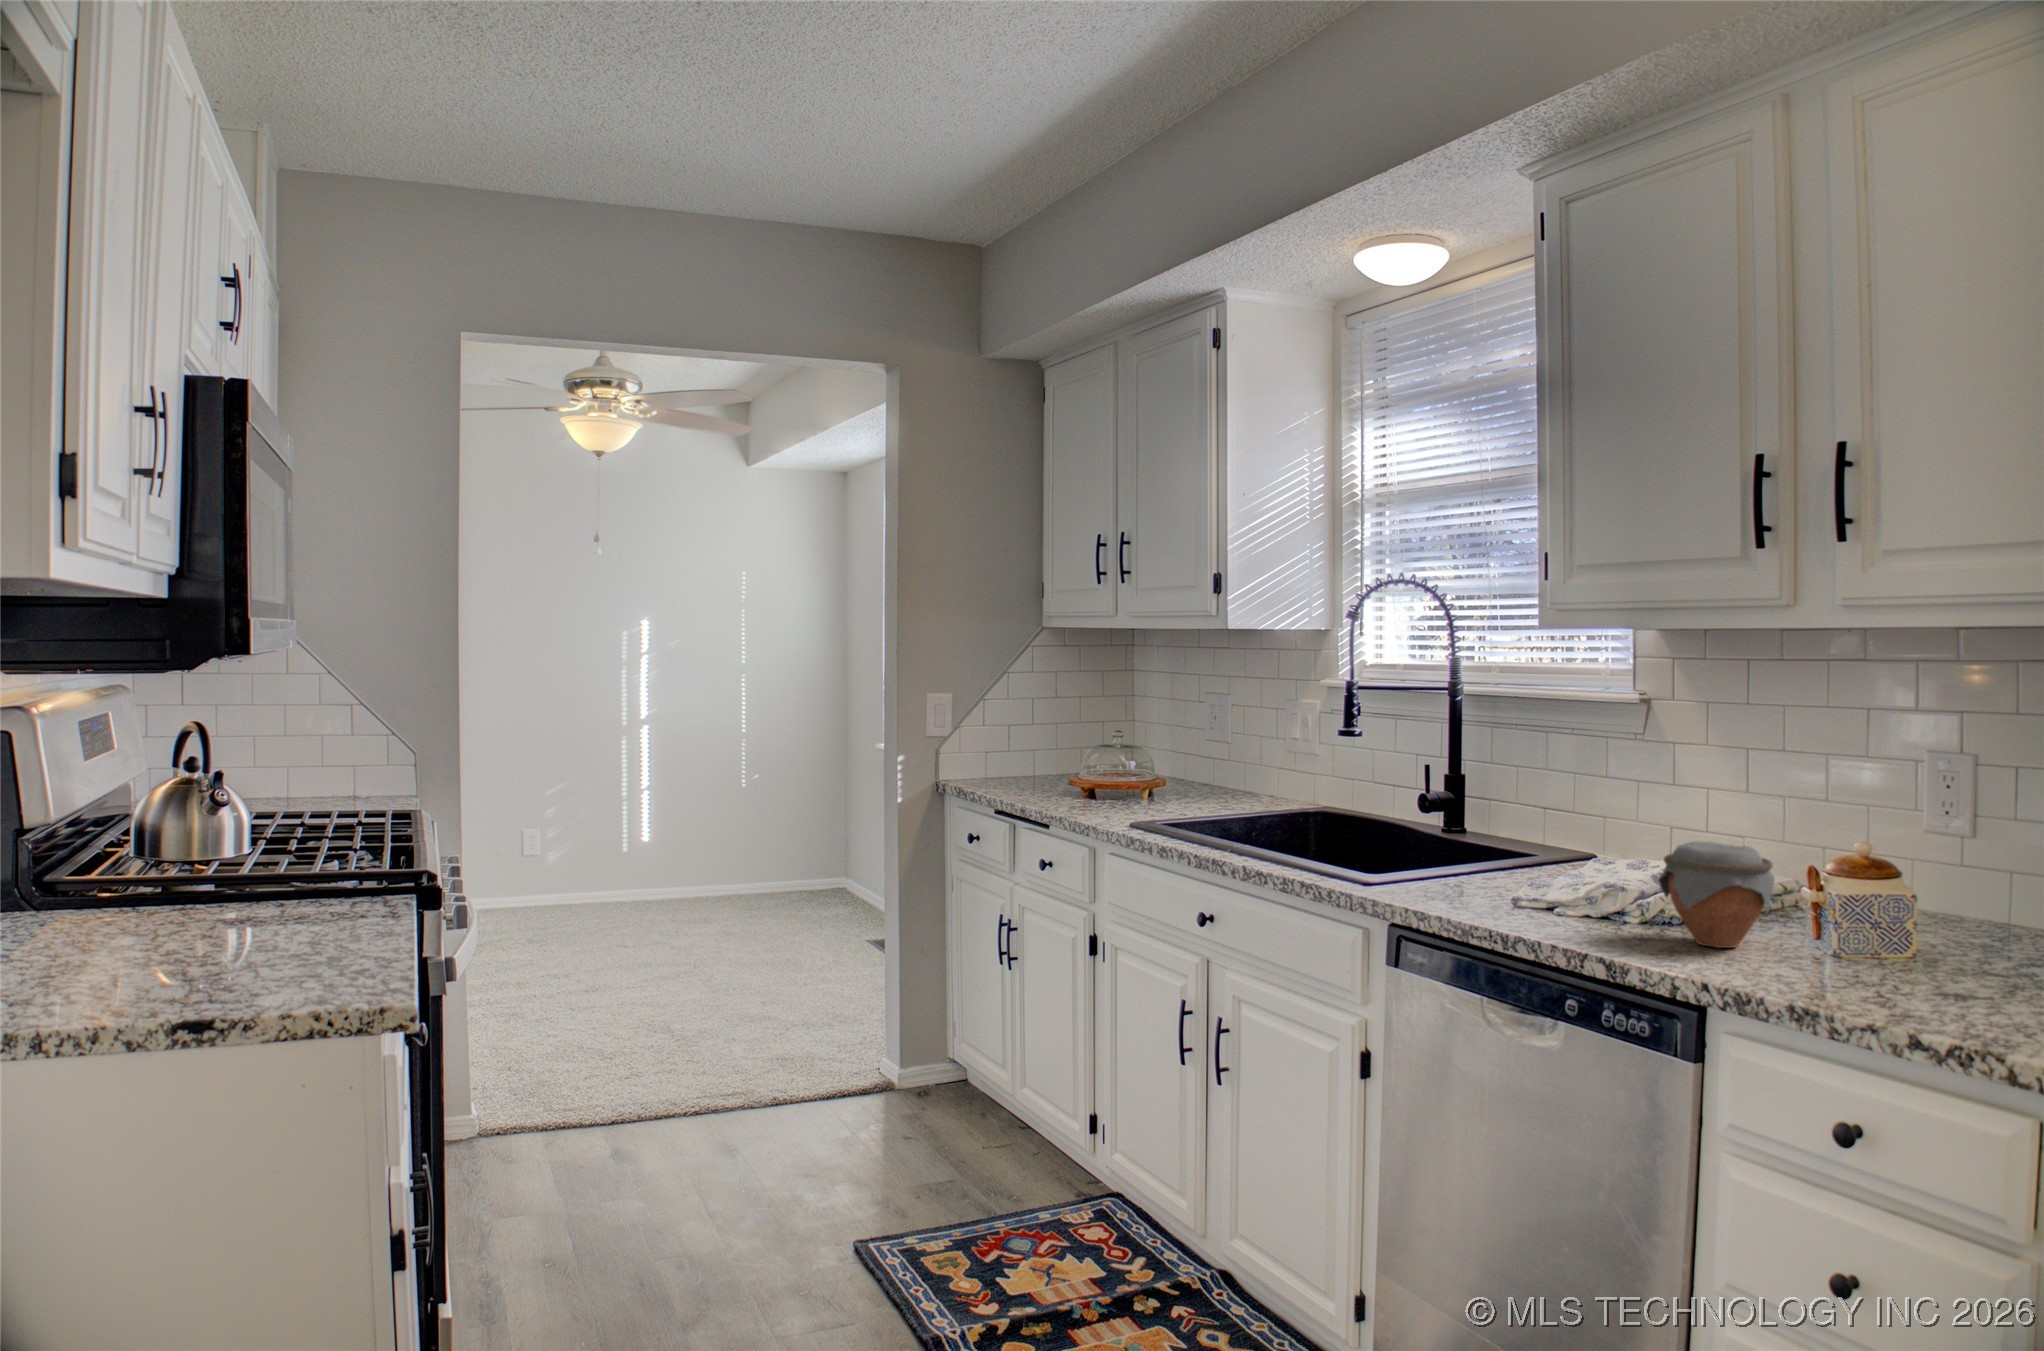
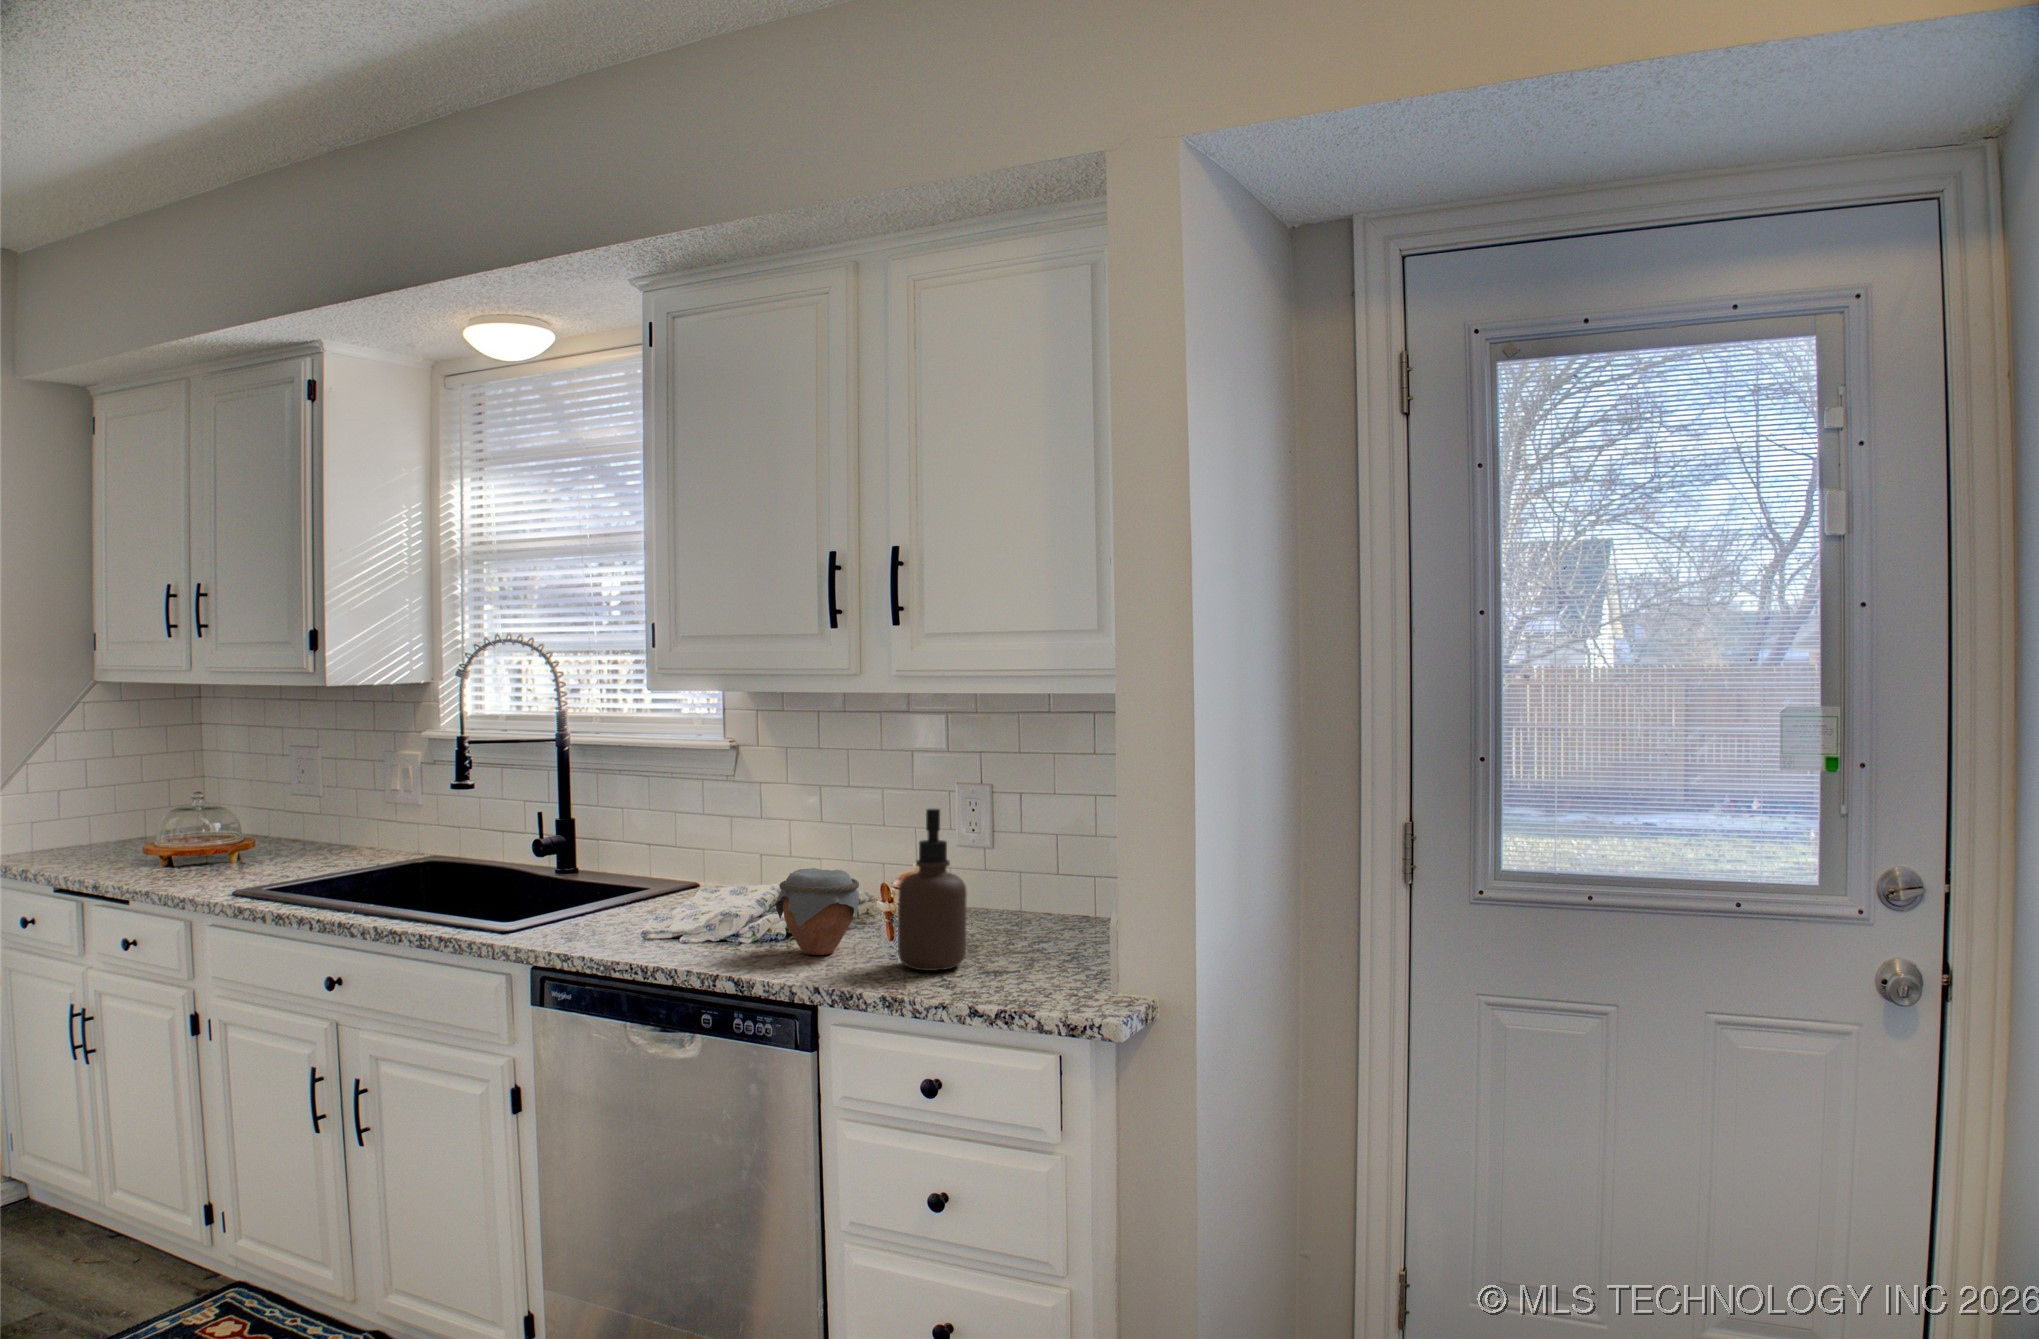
soap dispenser: none [1822,773,1927,986] -> present [898,809,967,971]

